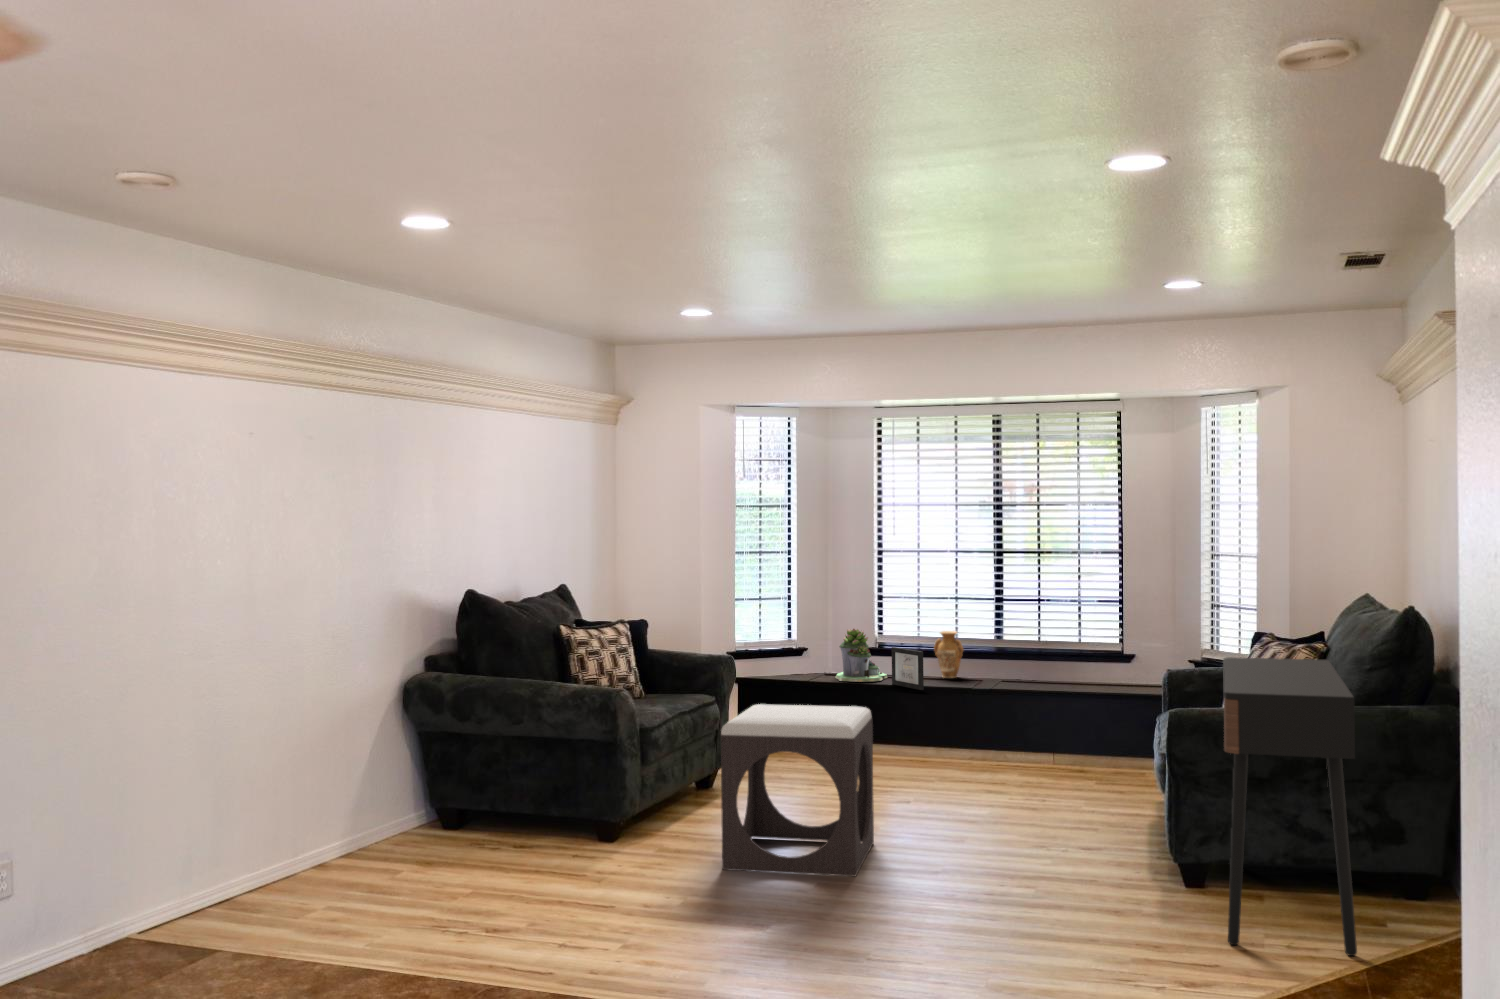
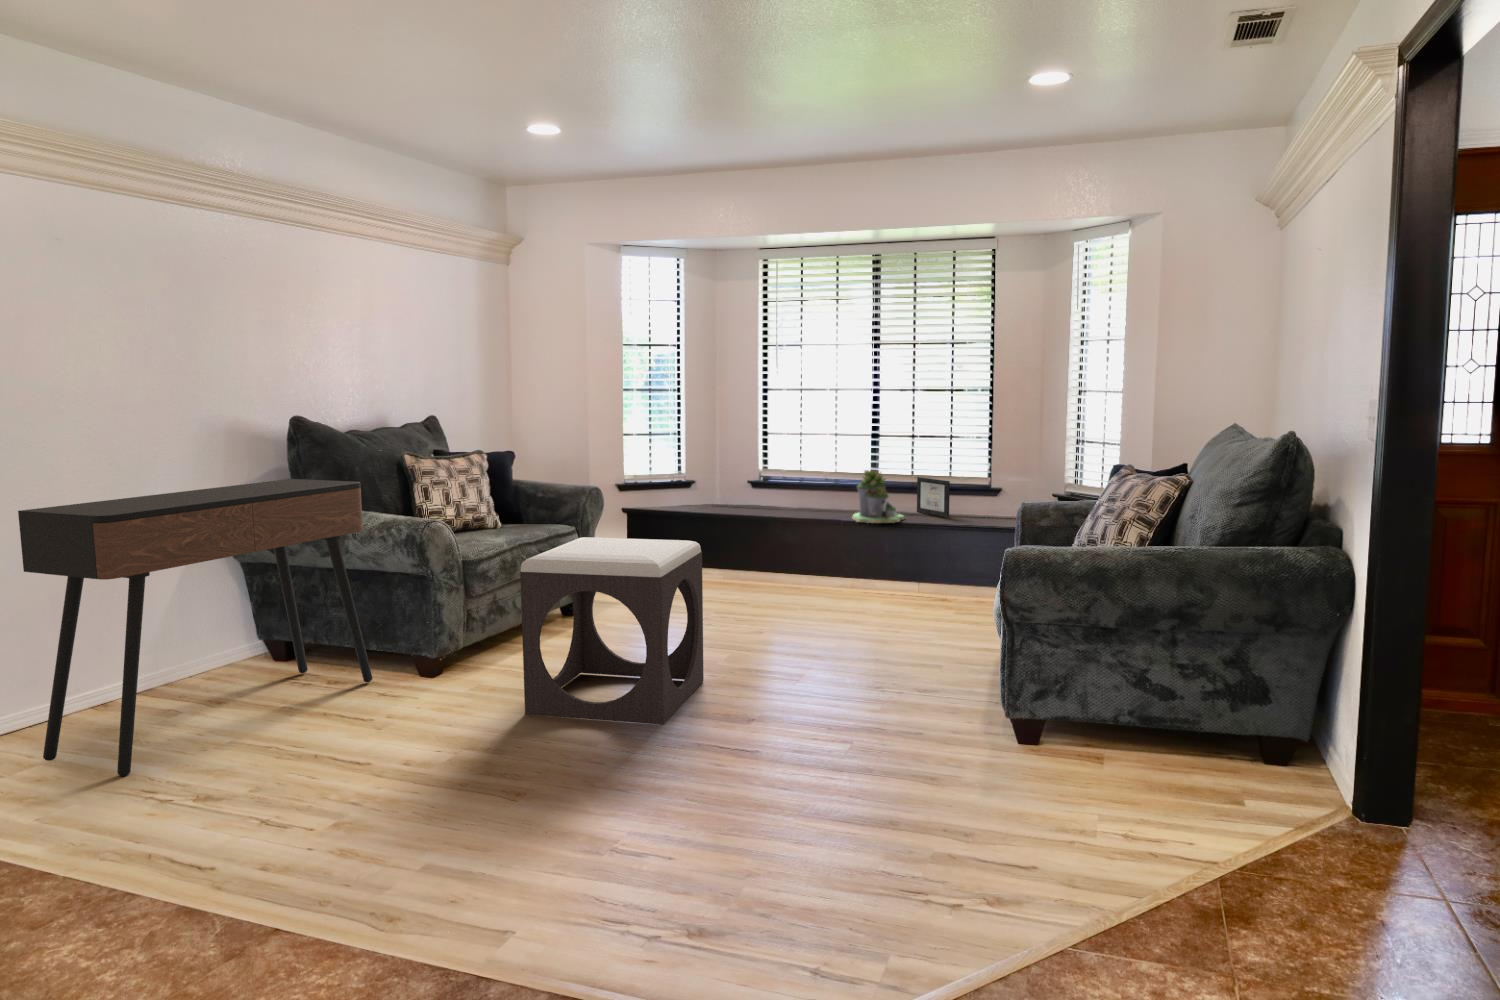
succulent planter: present [836,629,887,682] -> present [852,470,904,523]
vase: present [934,631,964,678] -> none [813,465,840,509]
picture frame: present [892,647,924,690] -> present [917,477,950,517]
console table: present [1223,657,1357,956] -> present [18,479,372,776]

